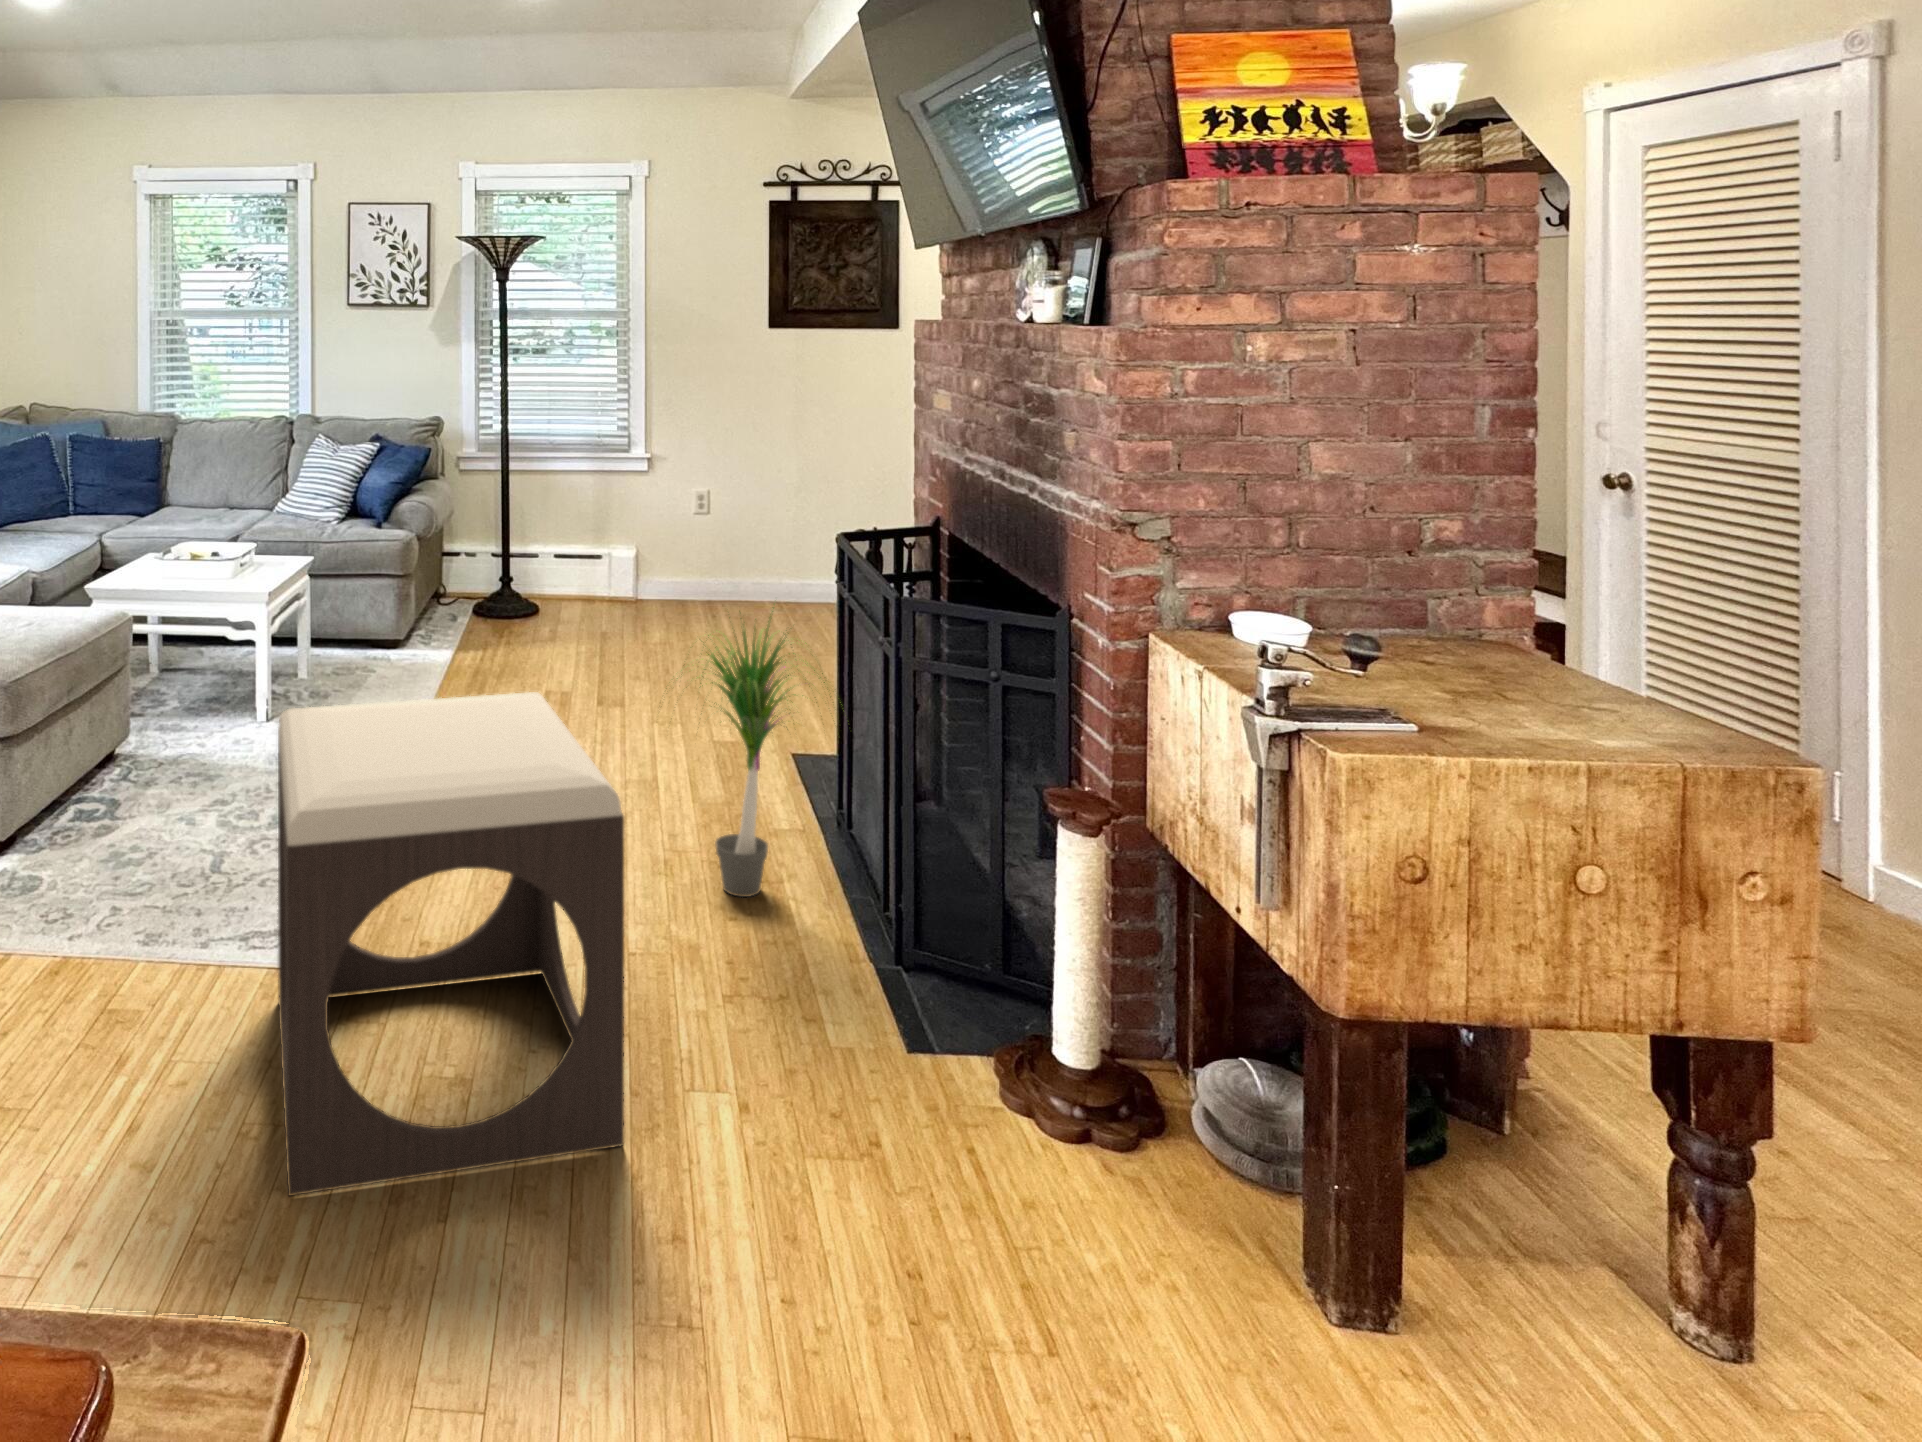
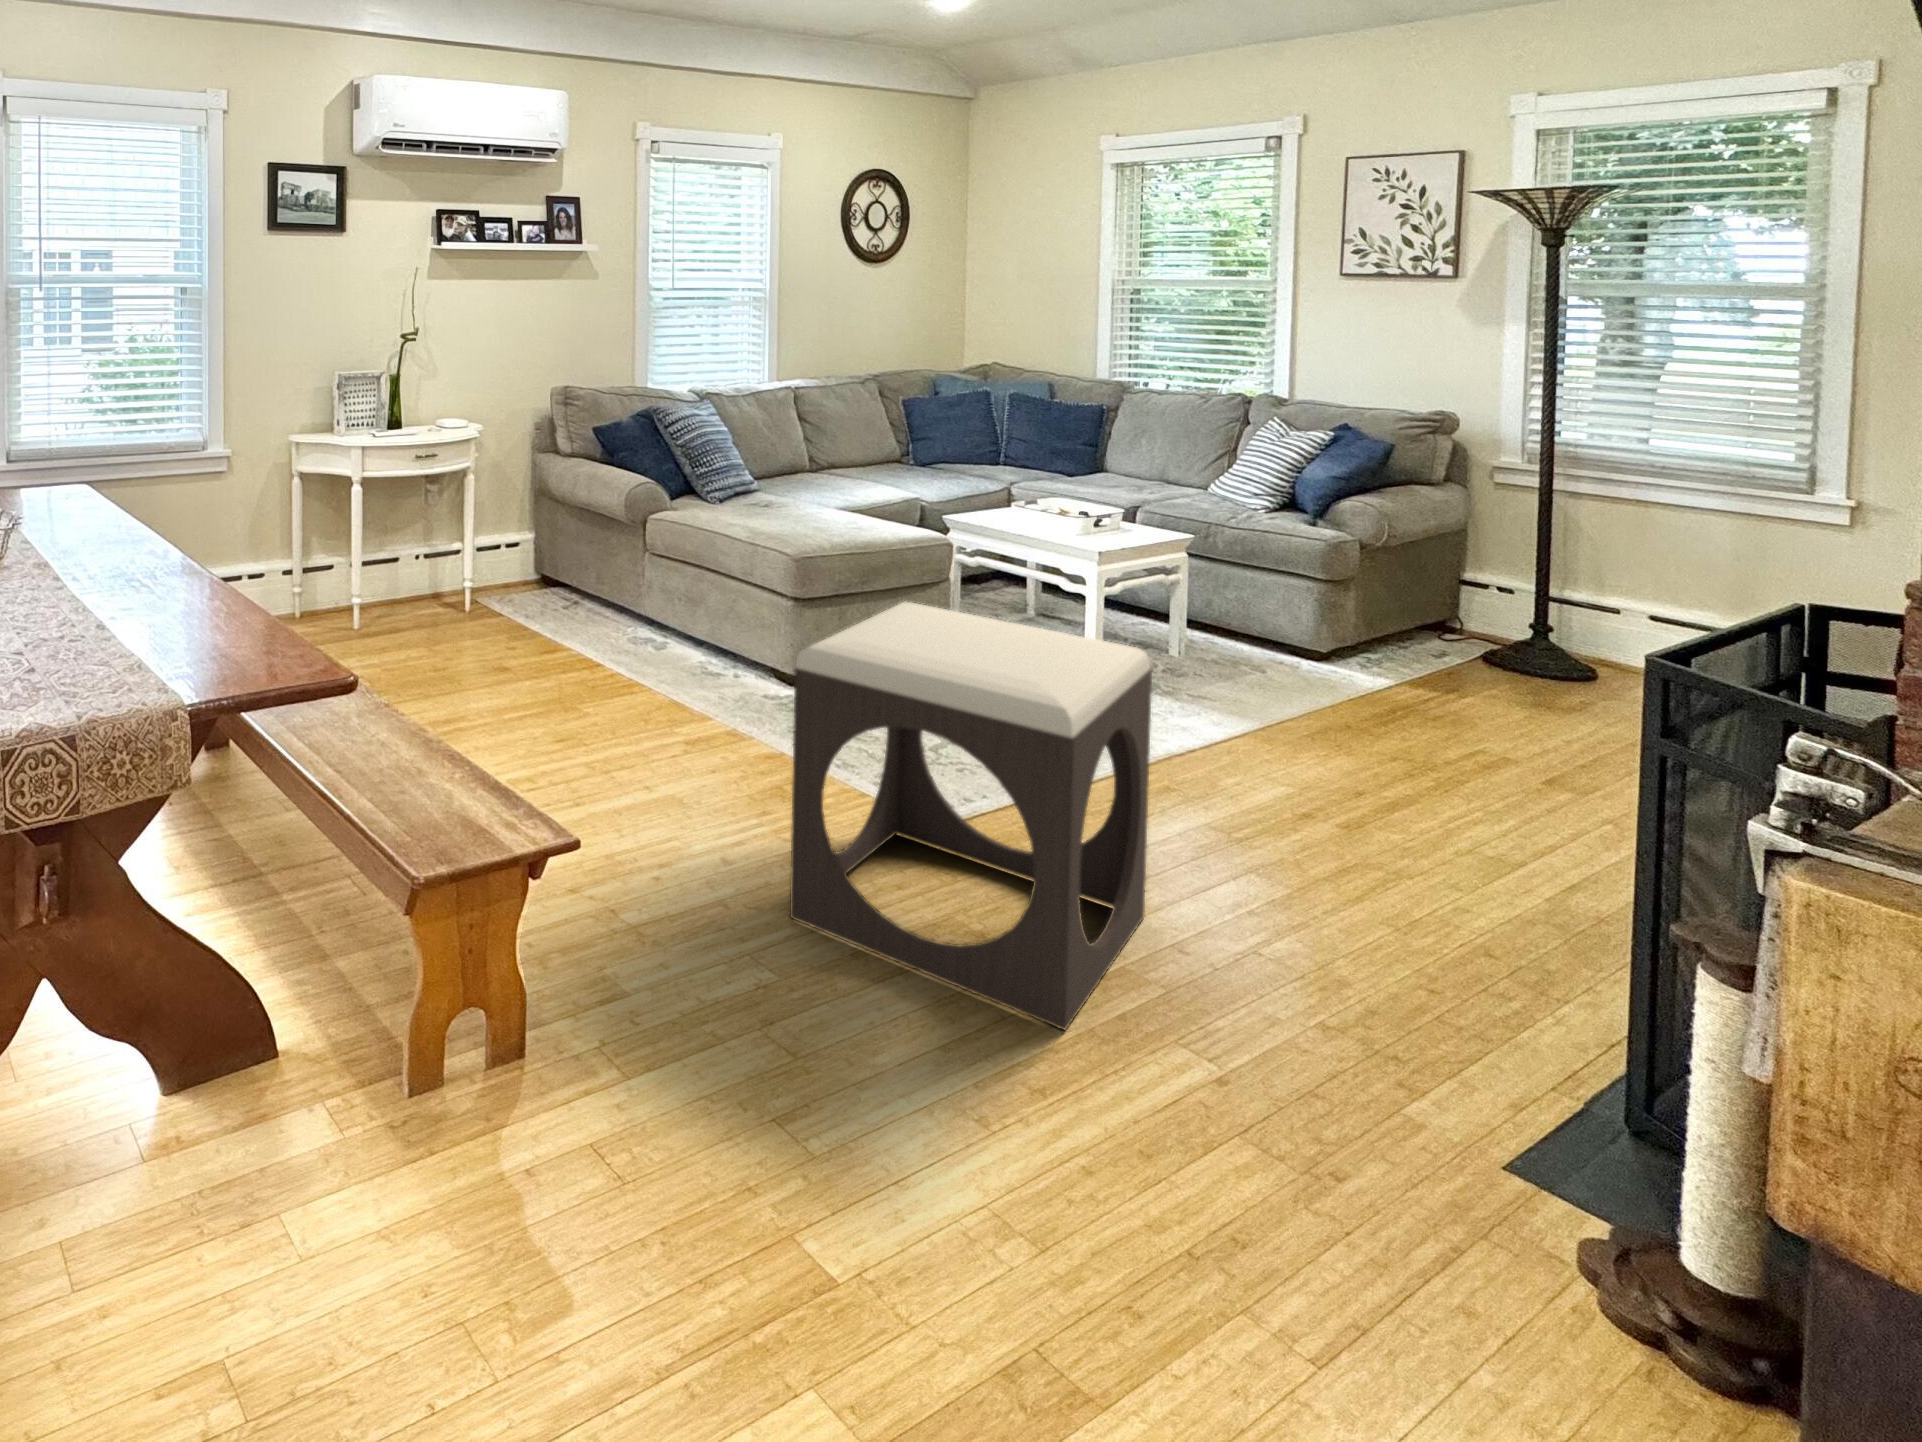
potted plant: present [677,607,843,897] -> none [1362,637,1679,985]

